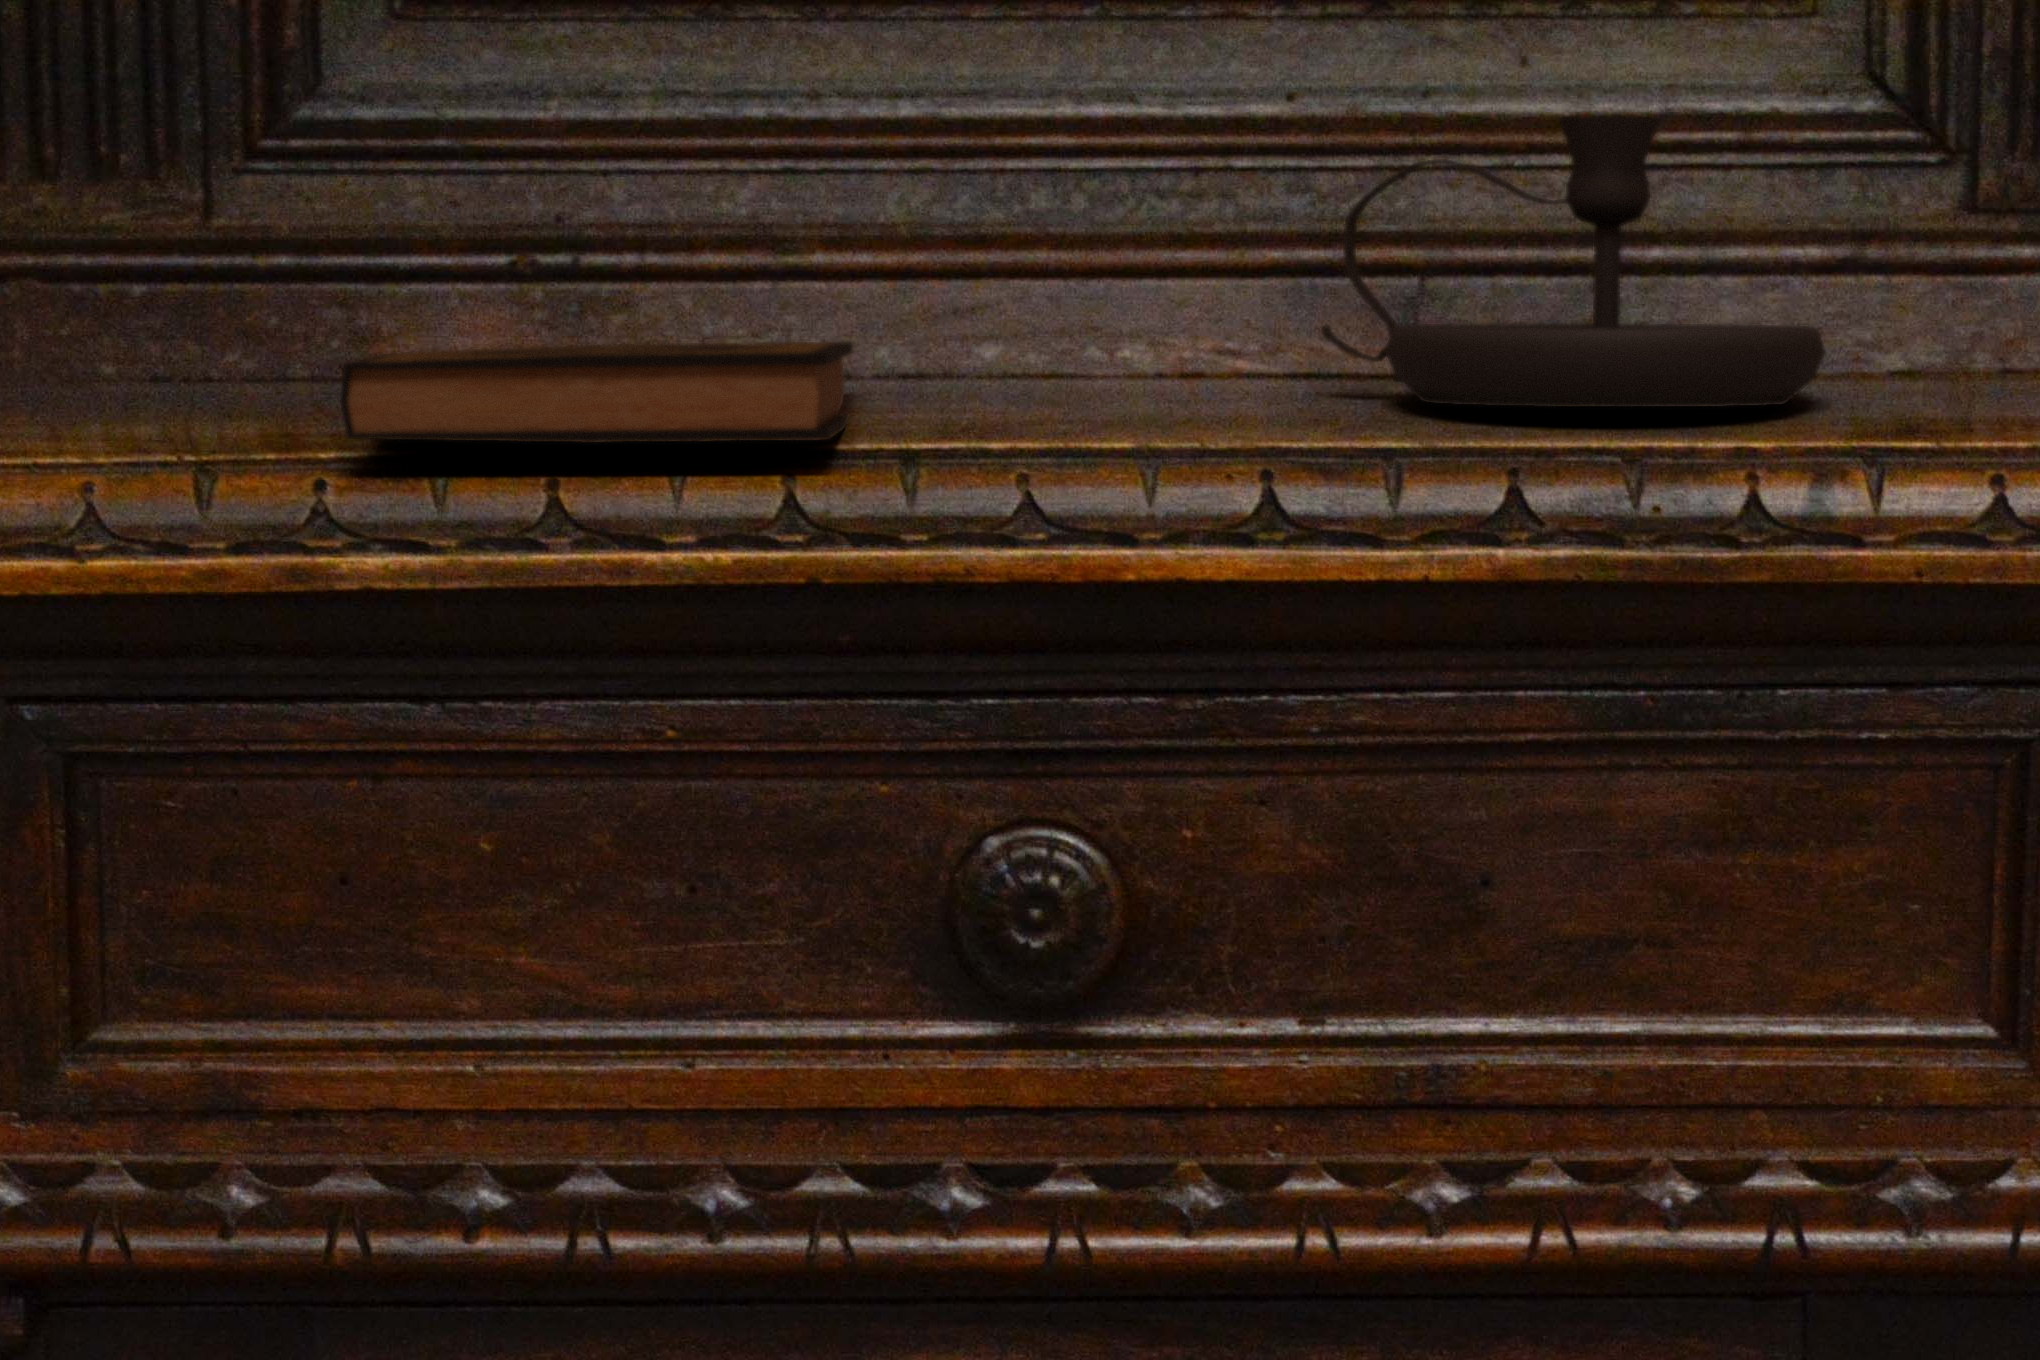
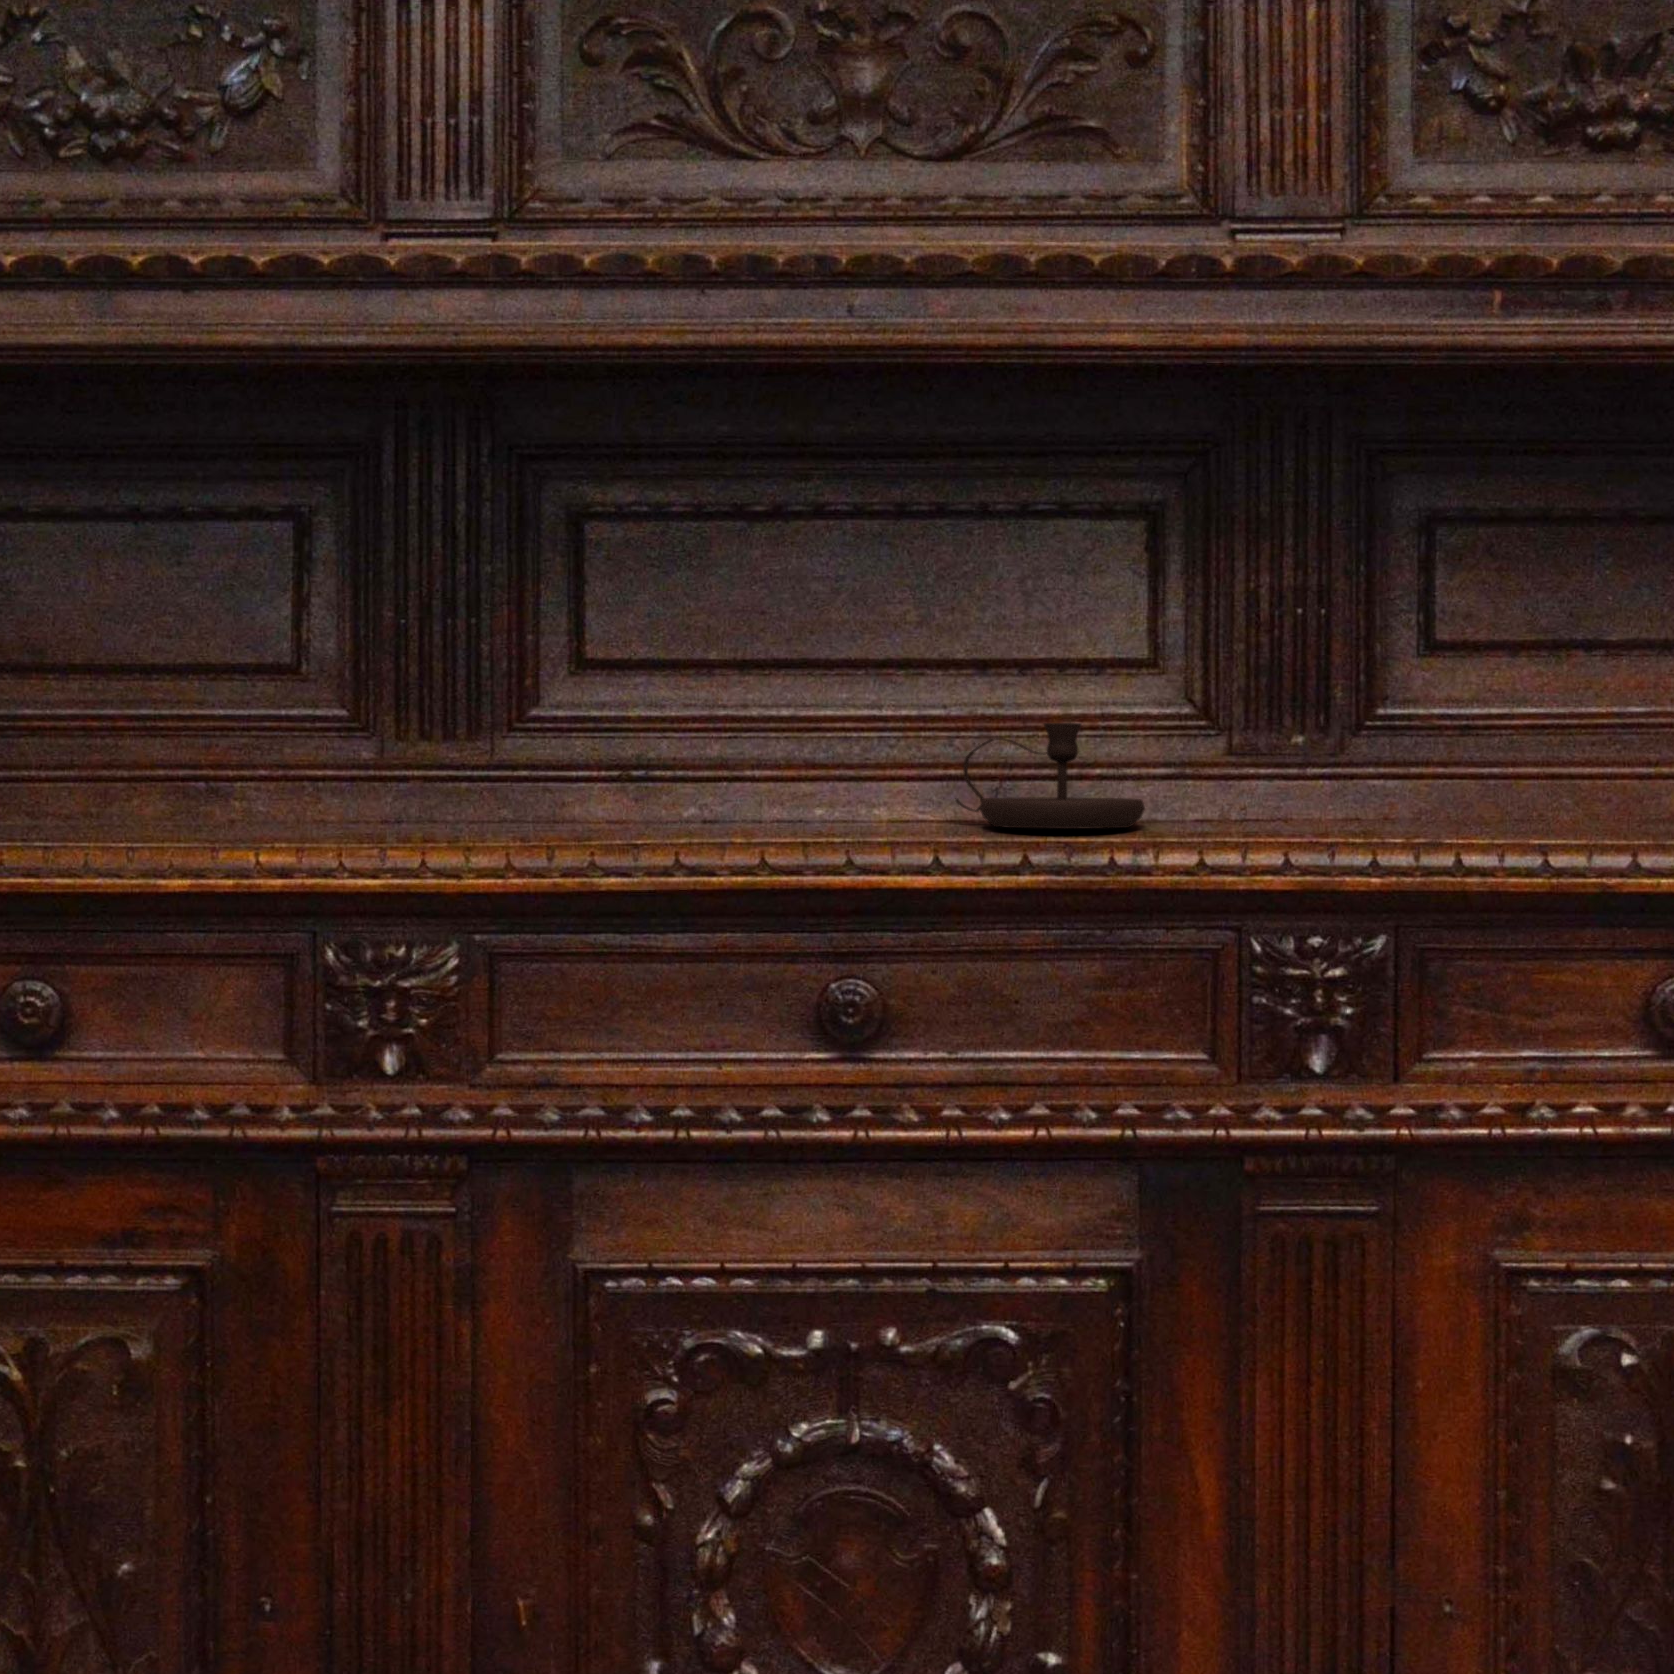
hardback book: present [340,342,853,443] -> none [599,804,778,840]

